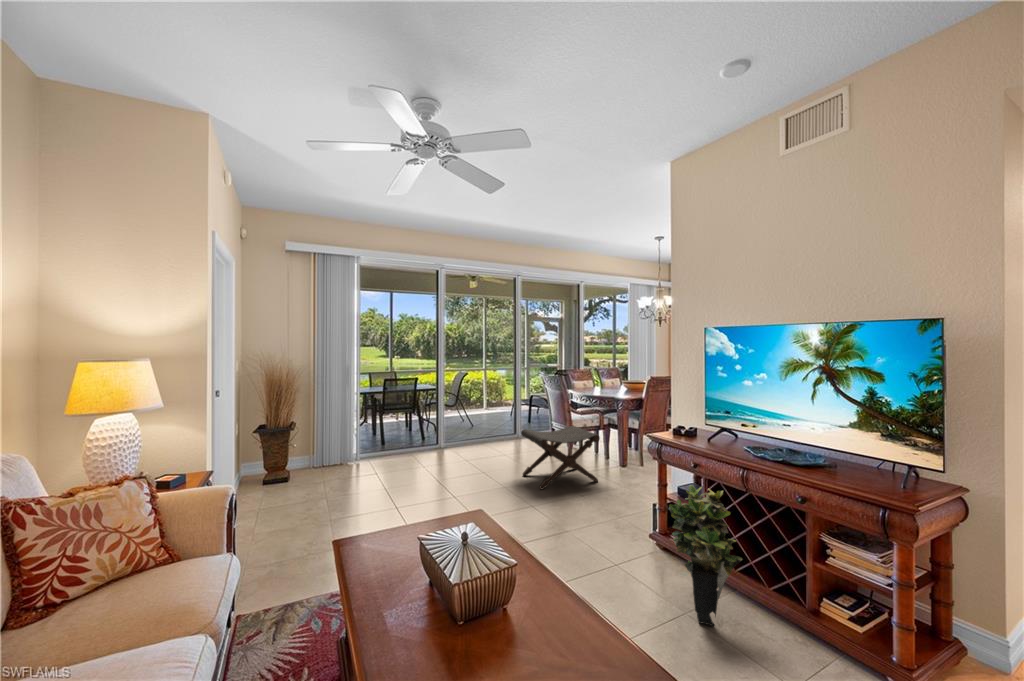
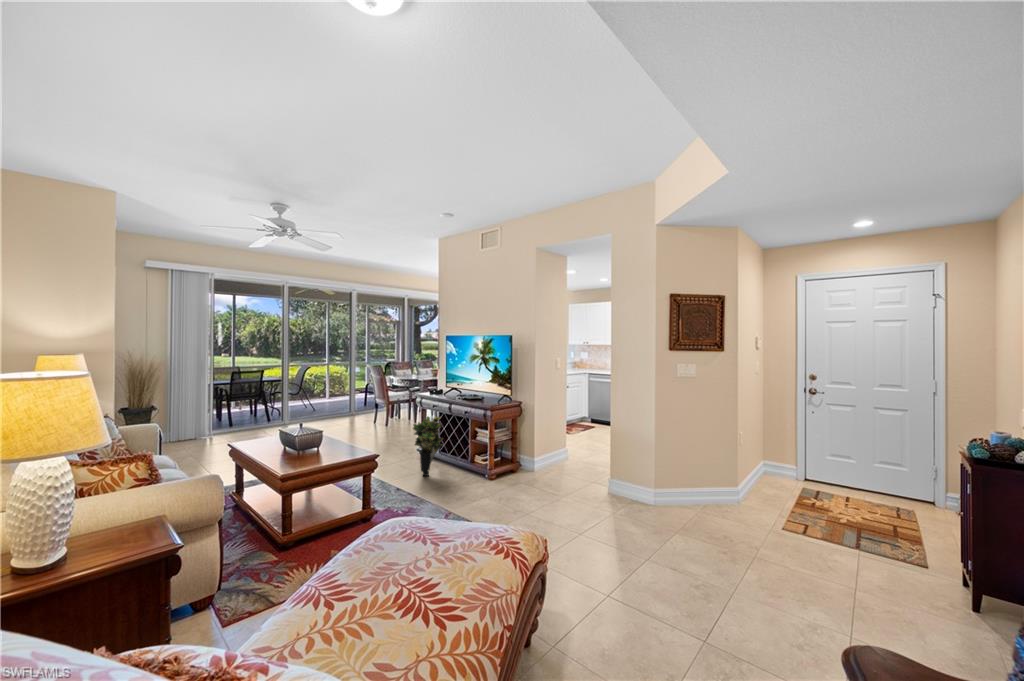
footstool: present [521,426,600,489] -> none [348,401,403,441]

